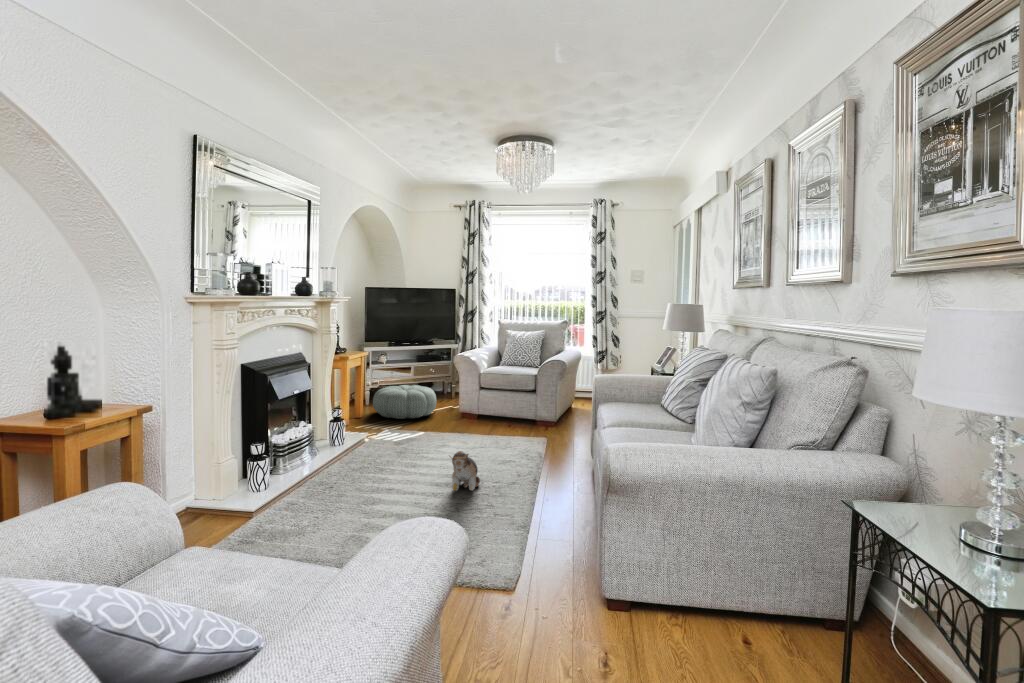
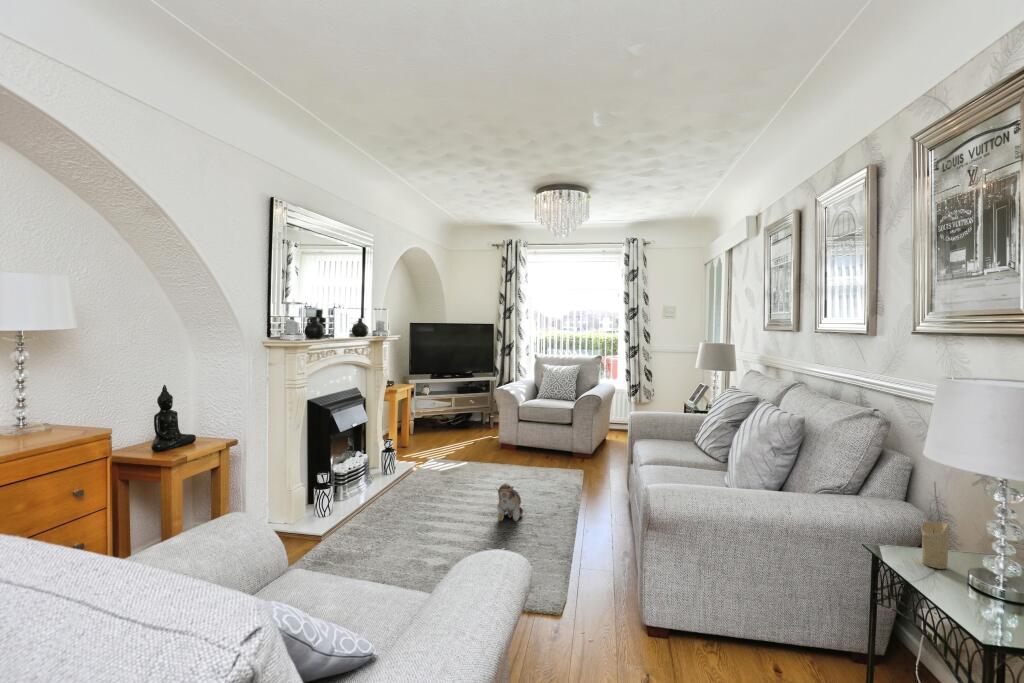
pouf: present [373,385,436,419] -> none [418,416,477,448]
candle: none [905,472,936,524] -> present [921,521,949,569]

